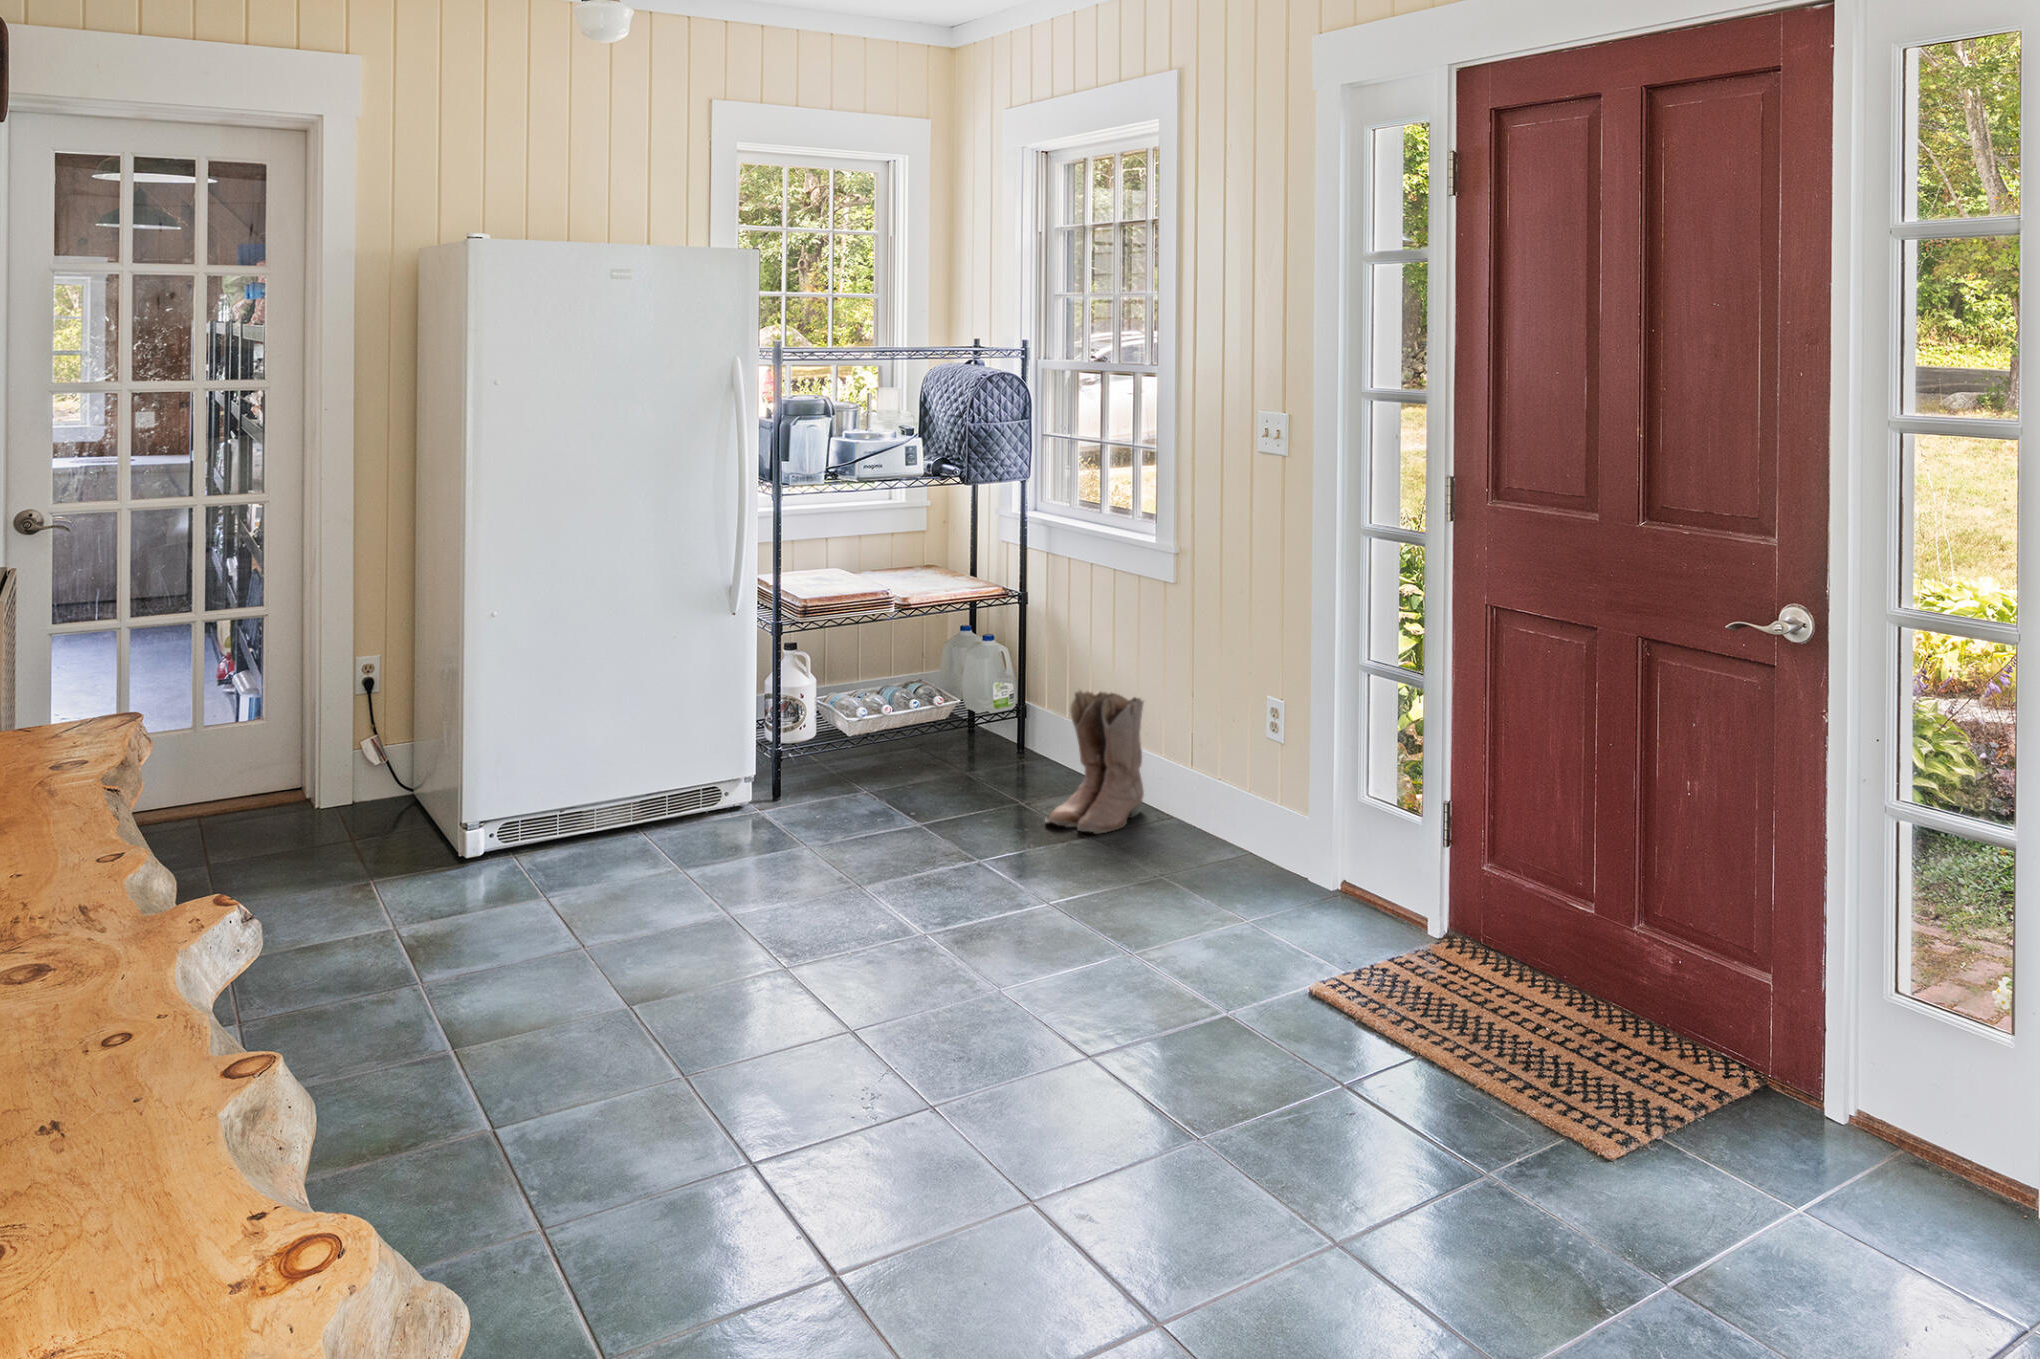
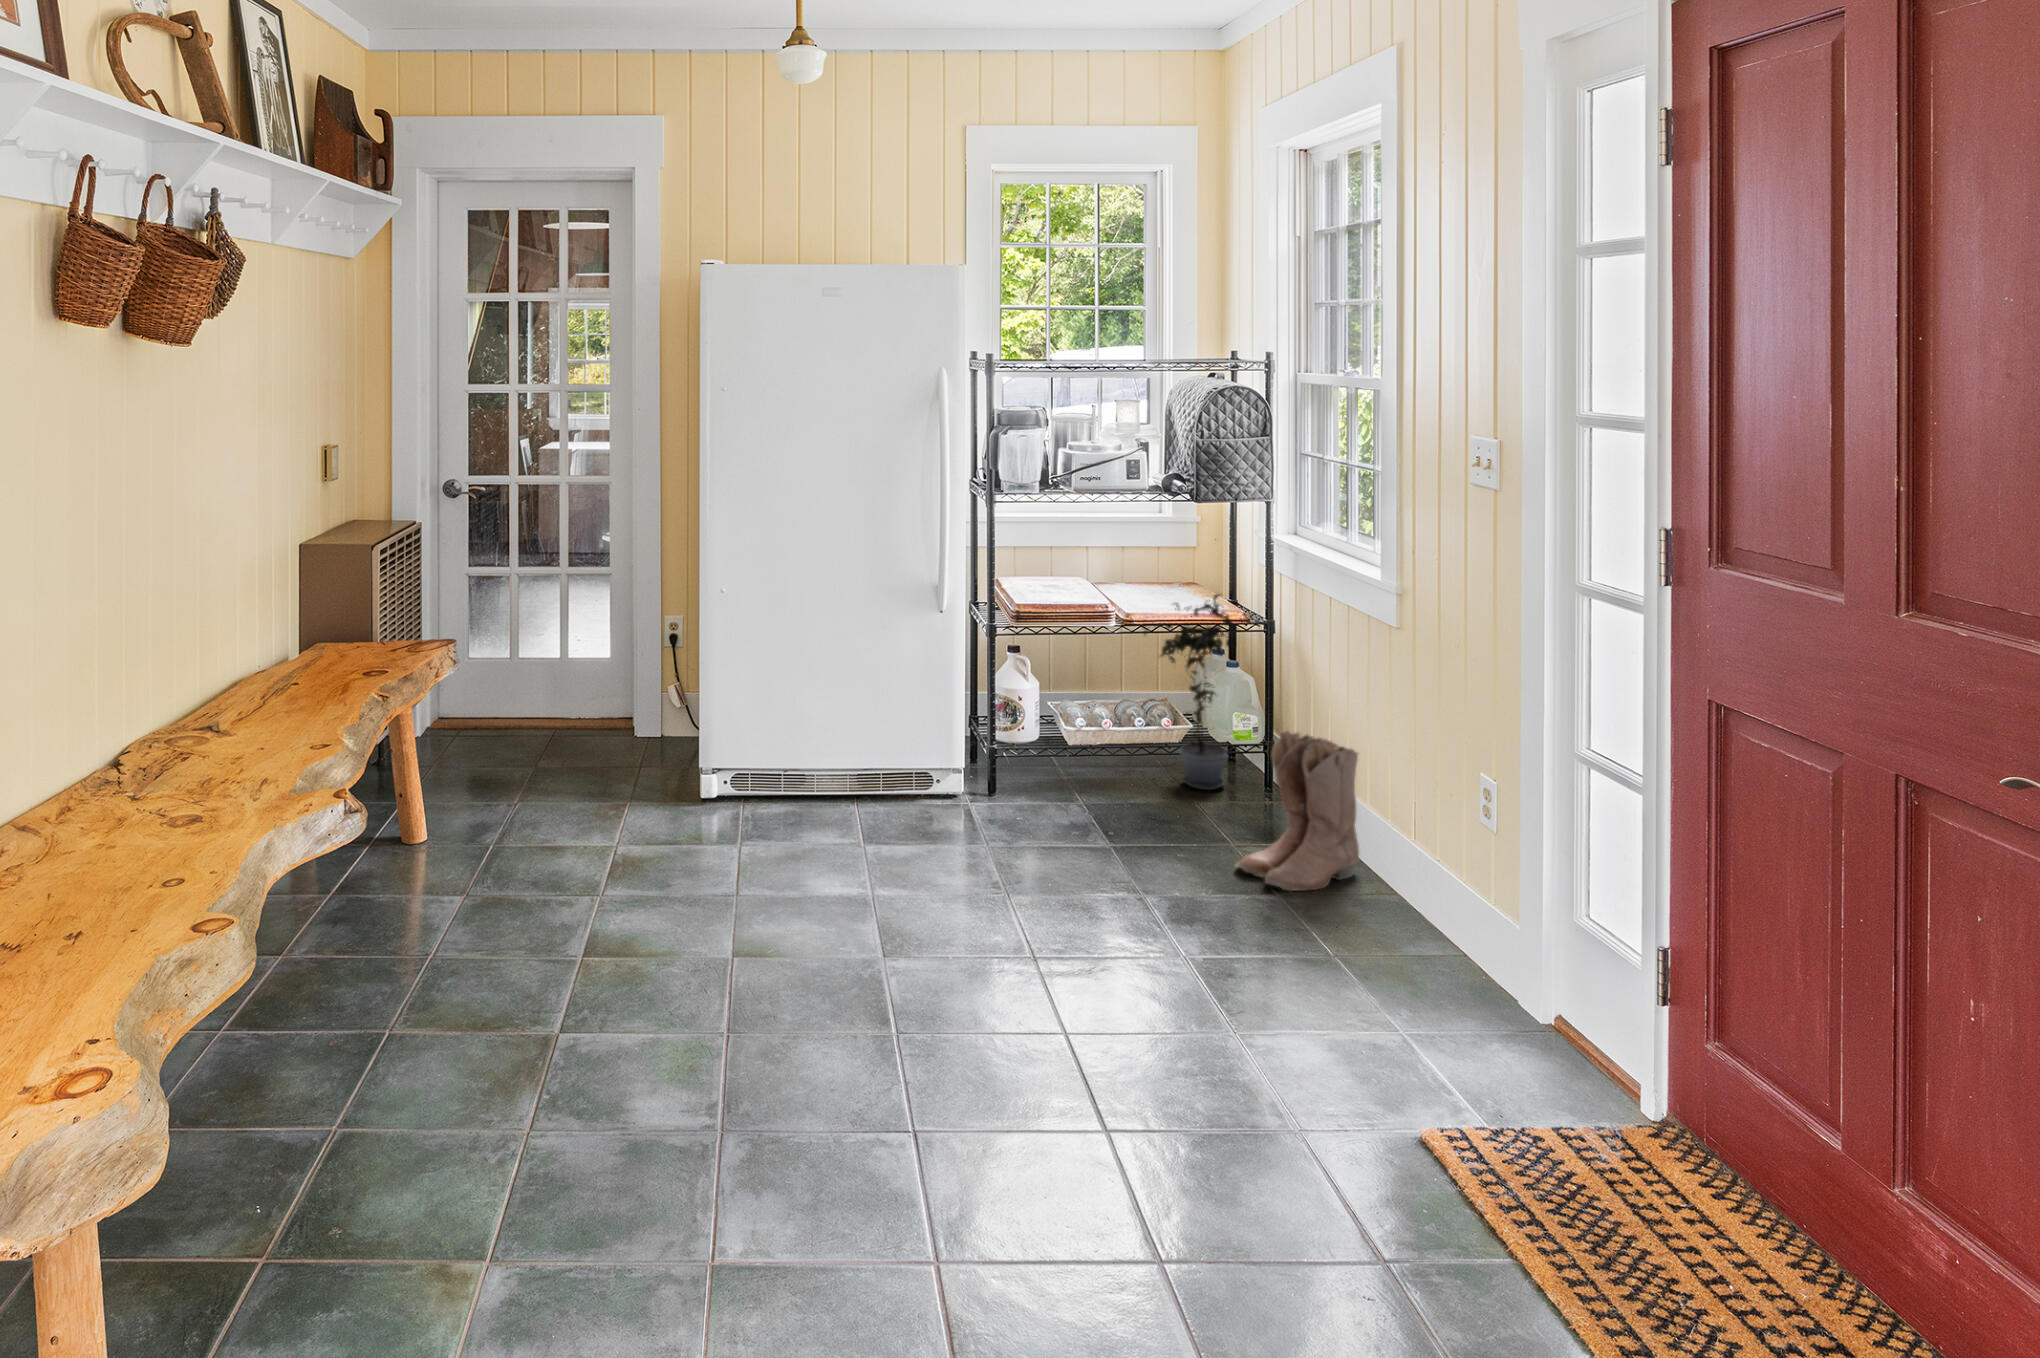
potted plant: none [920,573,1020,764] -> present [1143,594,1259,790]

